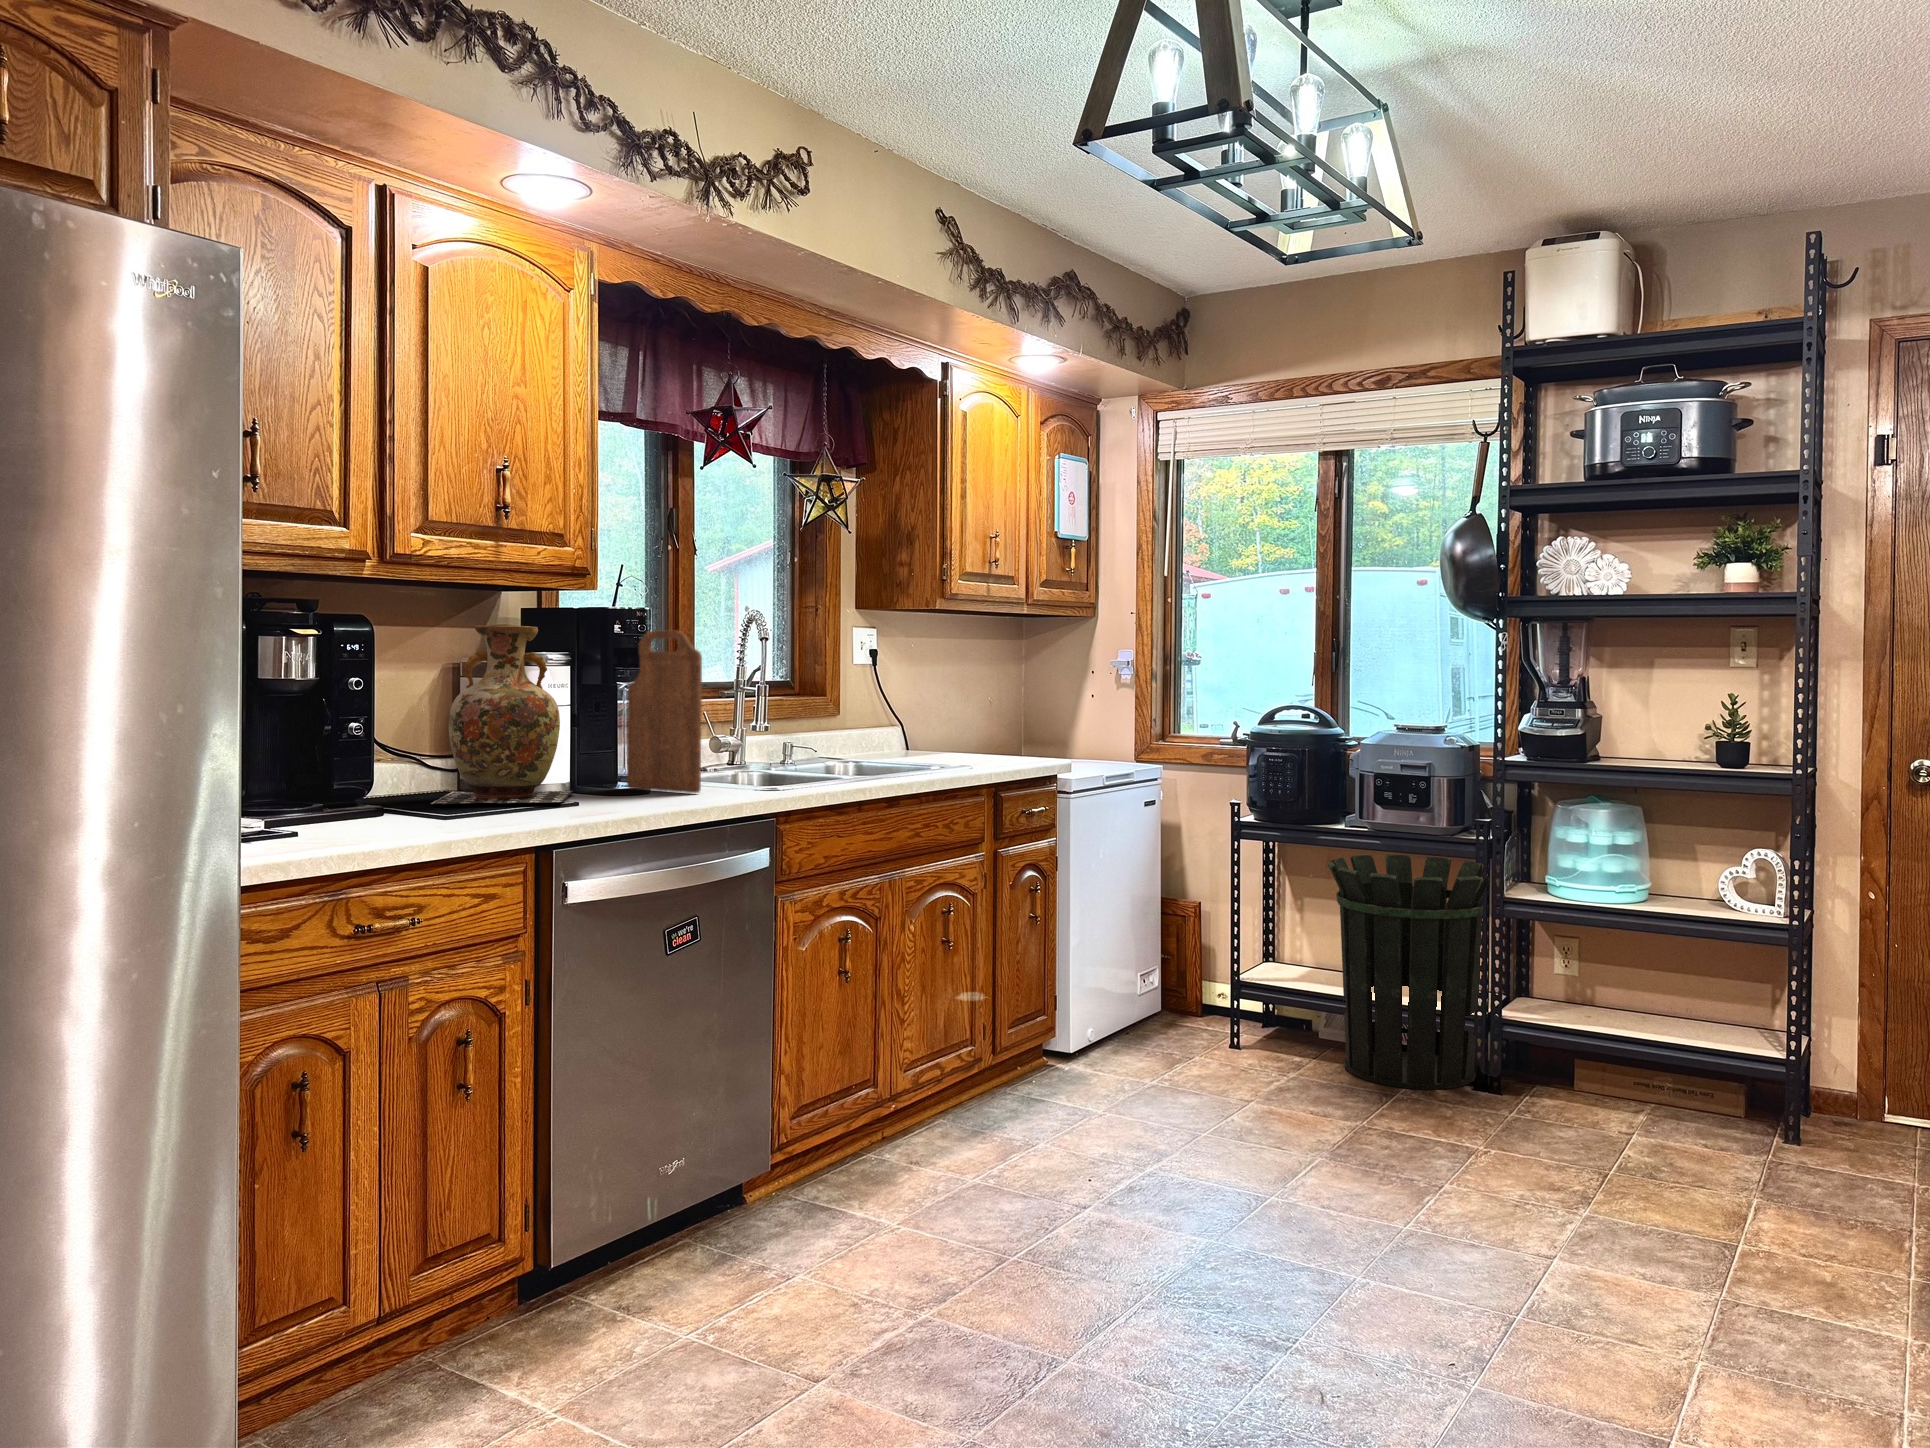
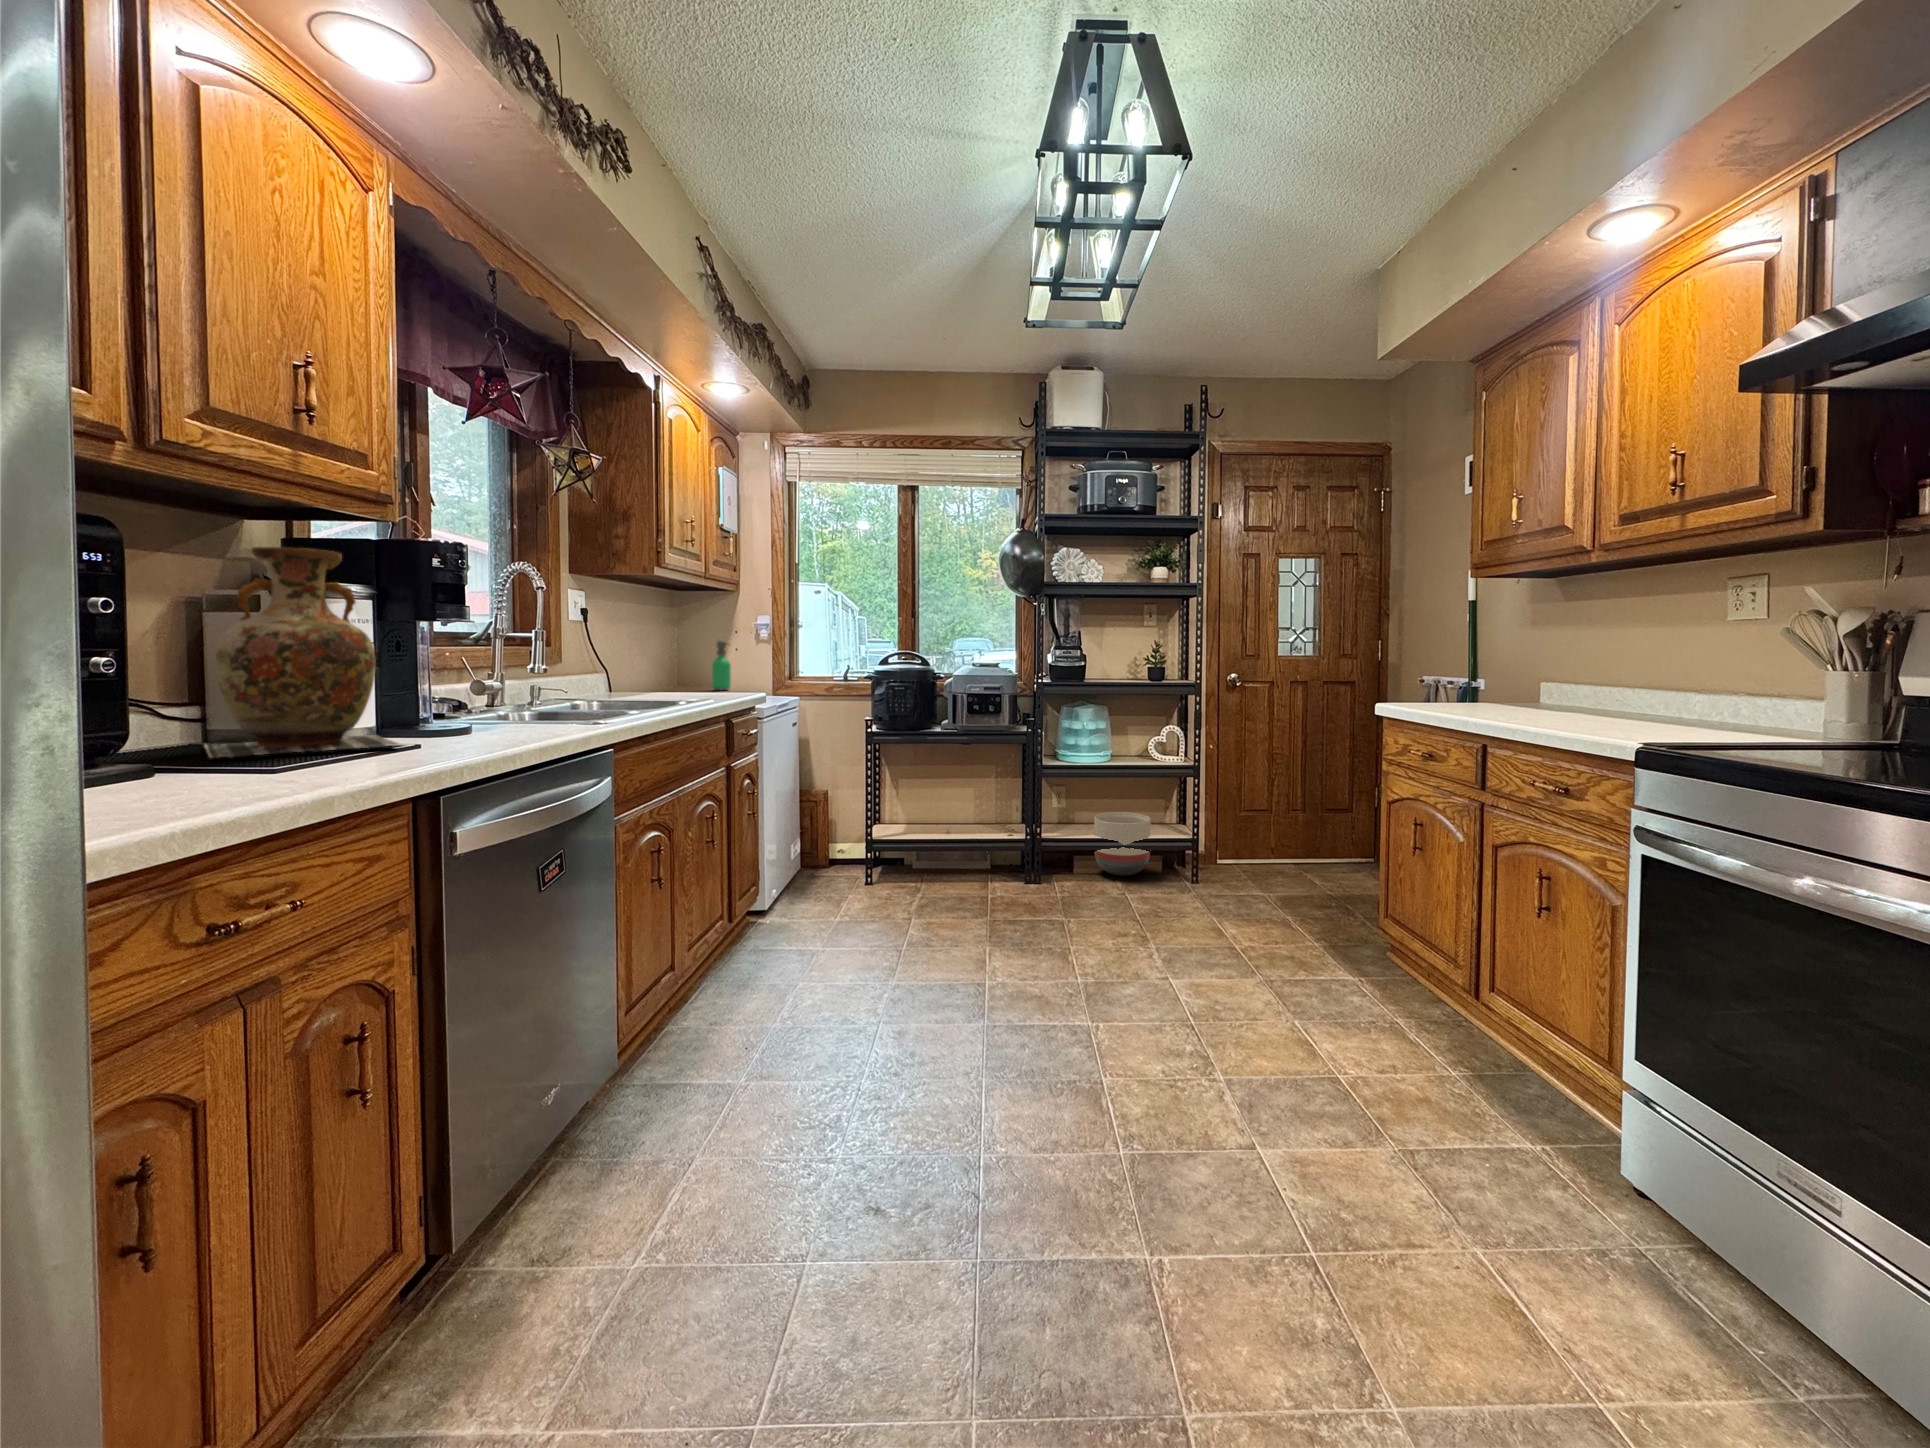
cutting board: present [627,631,702,793] -> none [426,570,528,730]
soap dispenser: none [1035,685,1058,753] -> present [712,639,731,690]
waste bin: present [1328,855,1488,1090] -> none [933,746,1037,892]
planter: none [1608,991,1717,1105] -> present [1094,812,1151,876]

